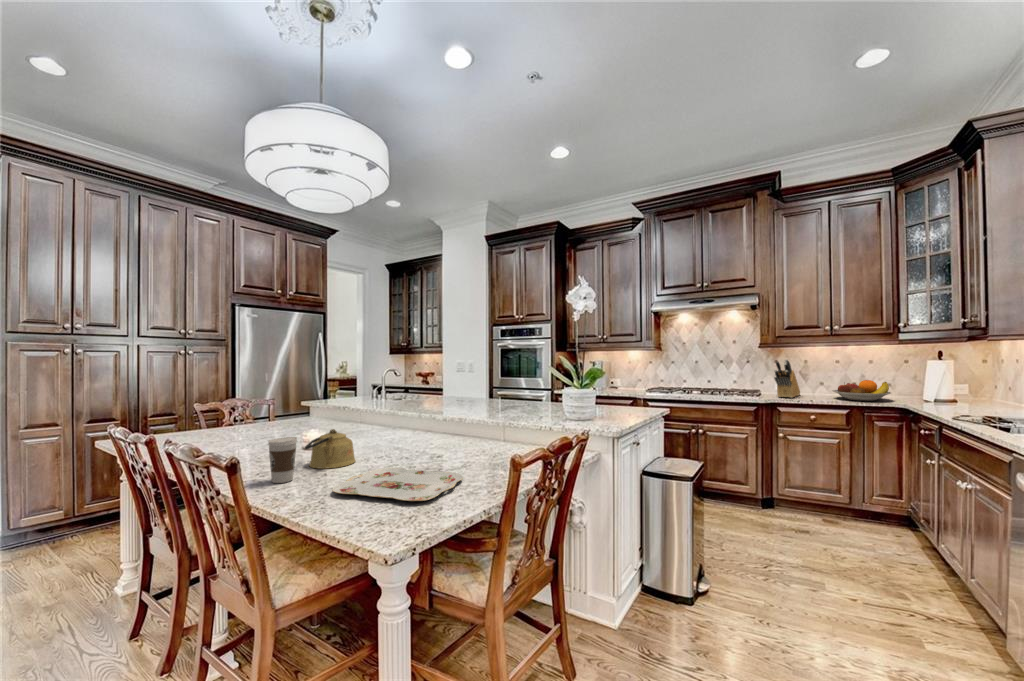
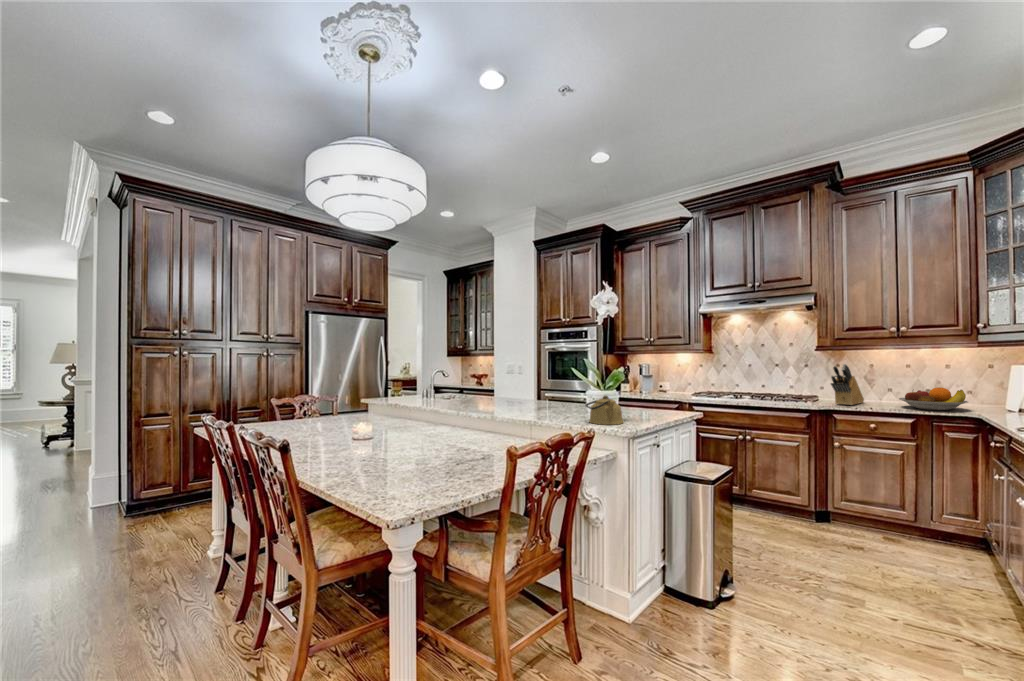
kettle: present [305,429,356,469] -> present [585,396,623,425]
coffee cup: present [268,437,297,483] -> none [318,428,341,466]
serving tray: present [332,468,463,501] -> none [365,458,476,484]

